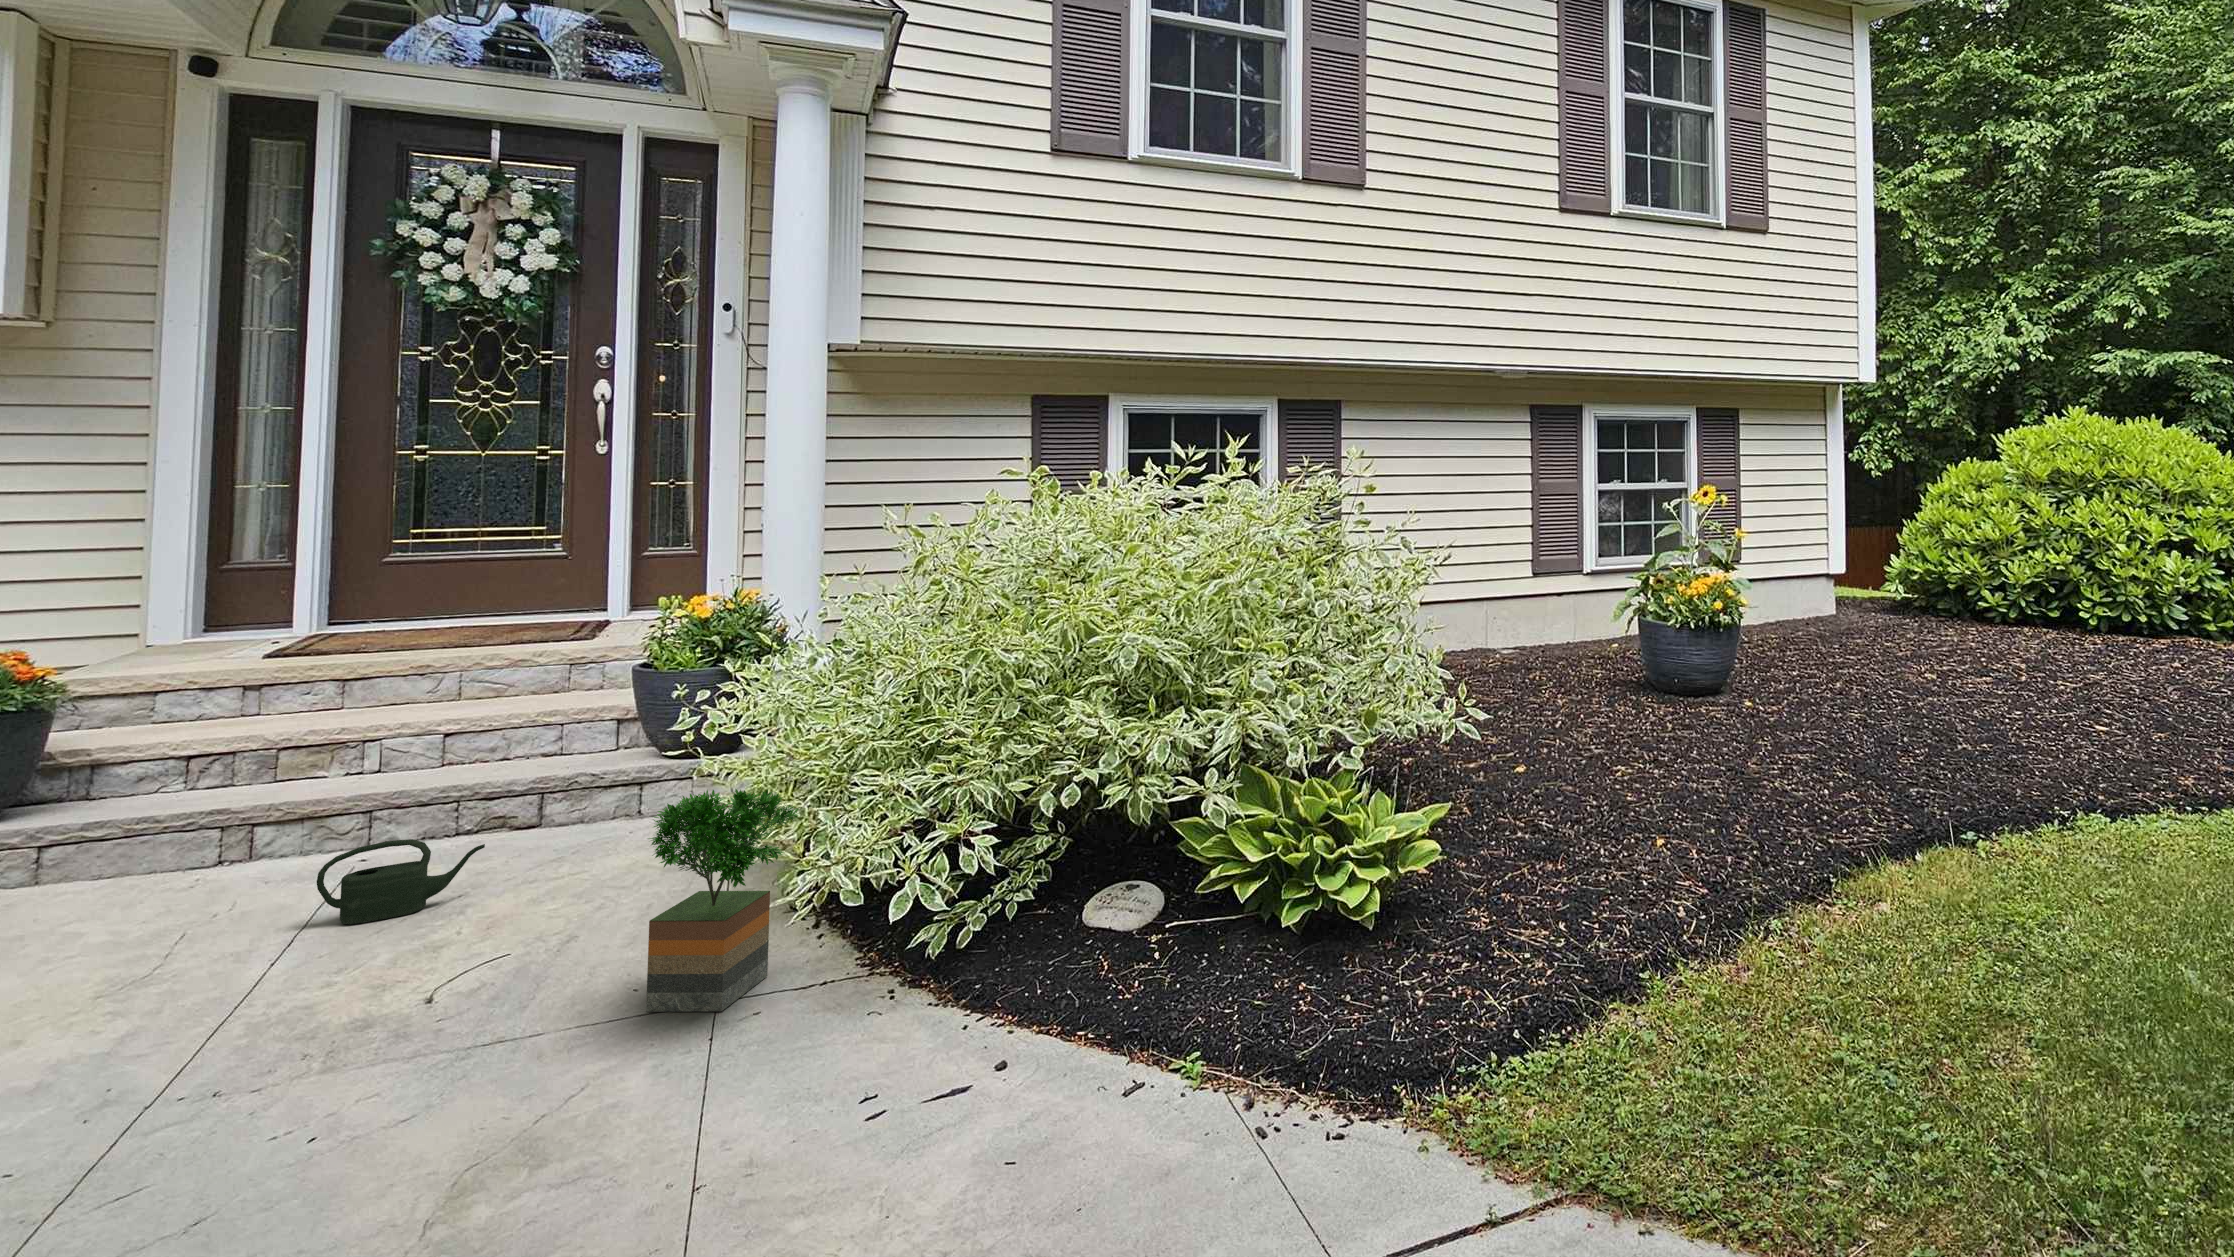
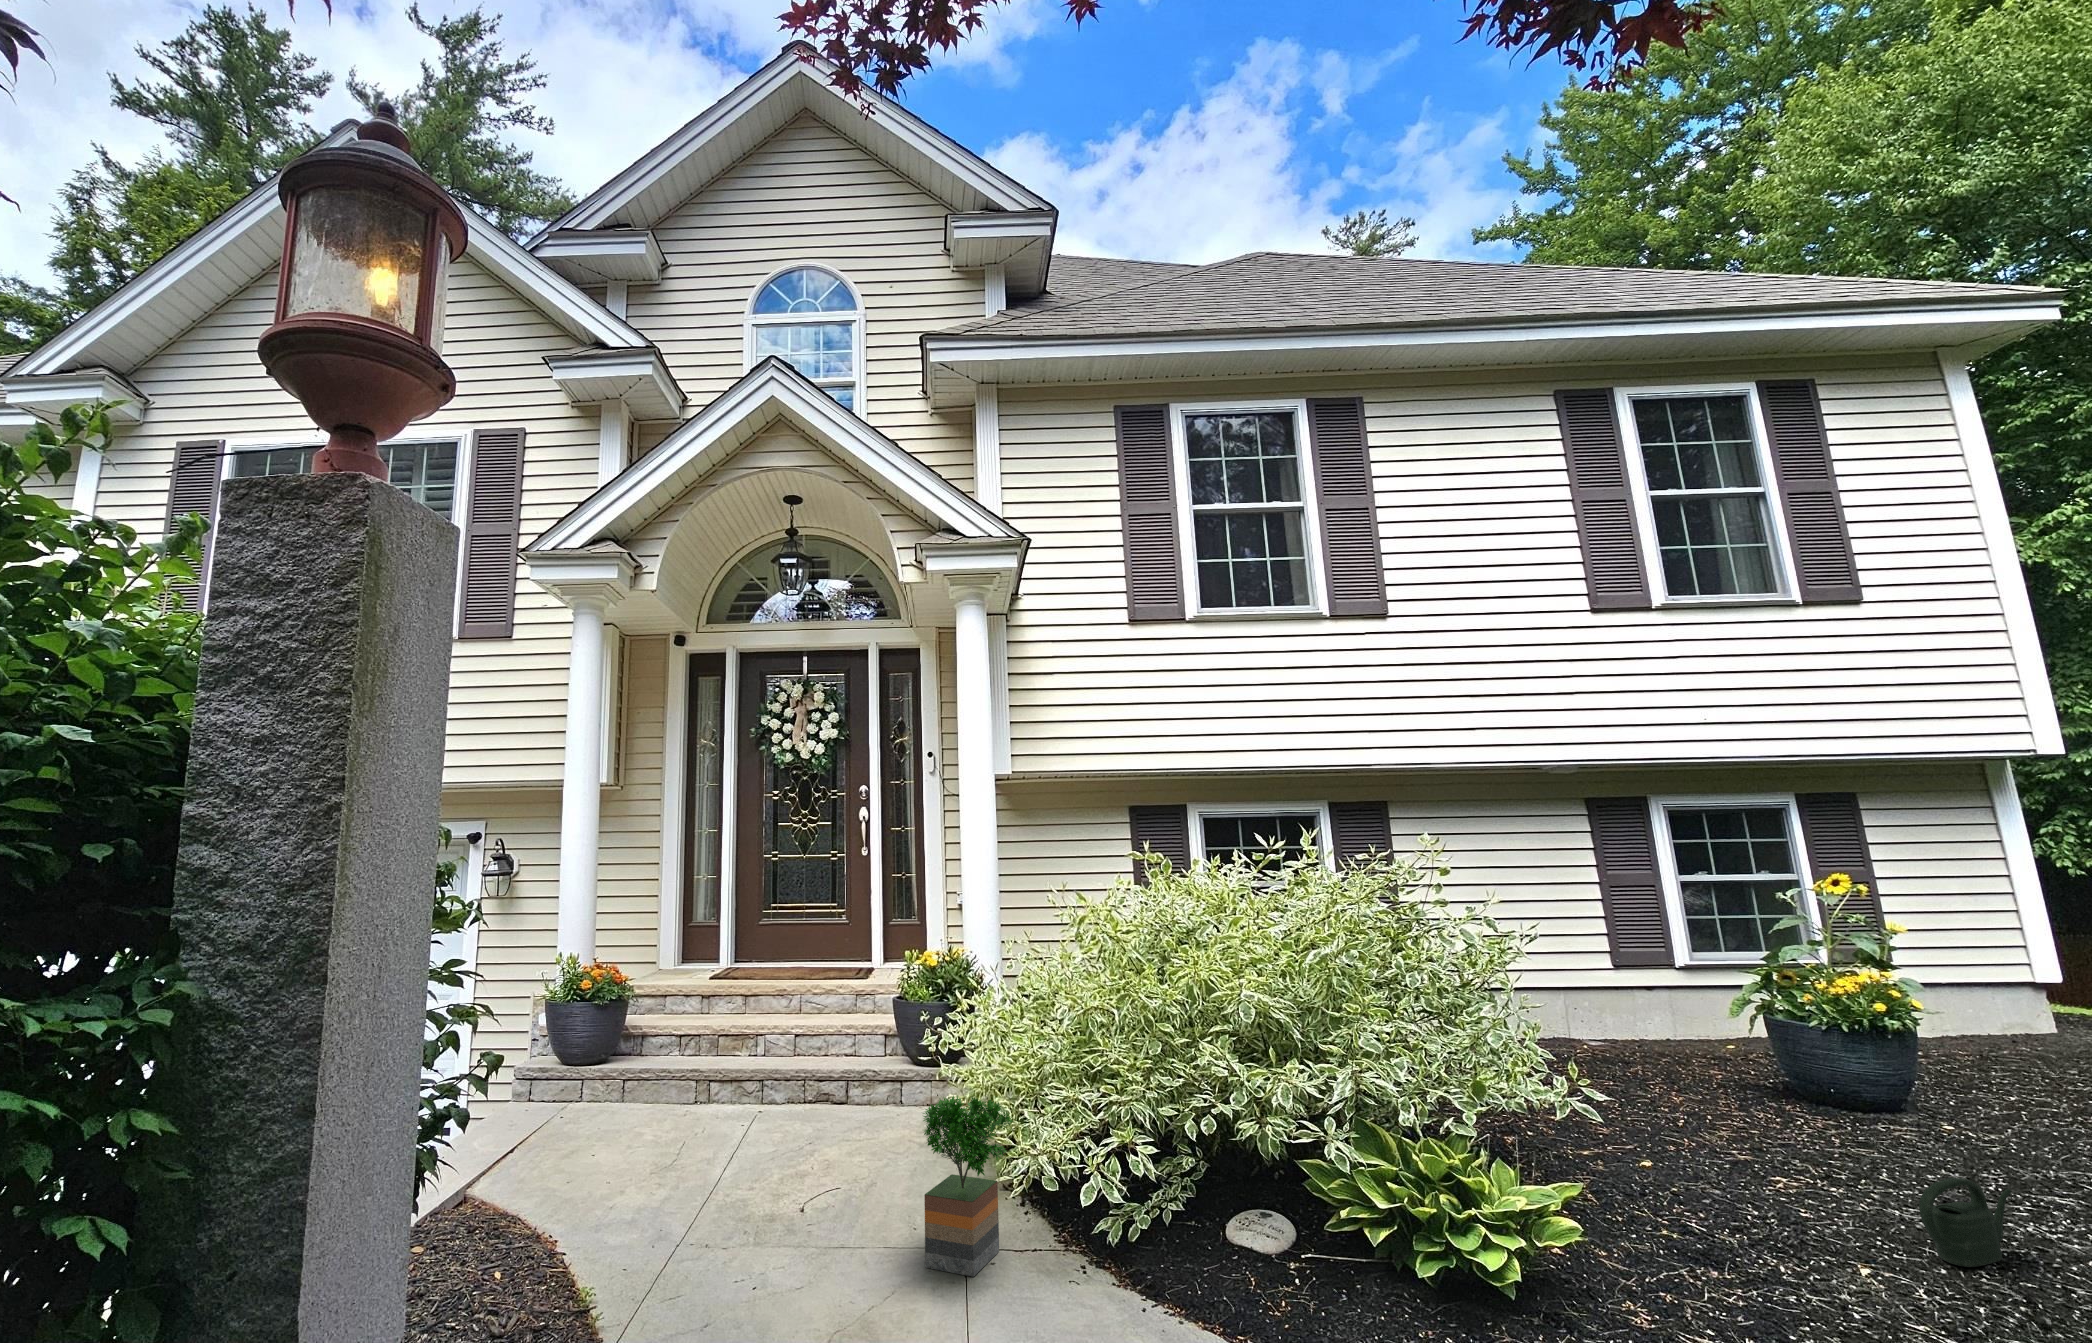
watering can: present [317,839,485,924] -> present [1919,1178,2011,1267]

